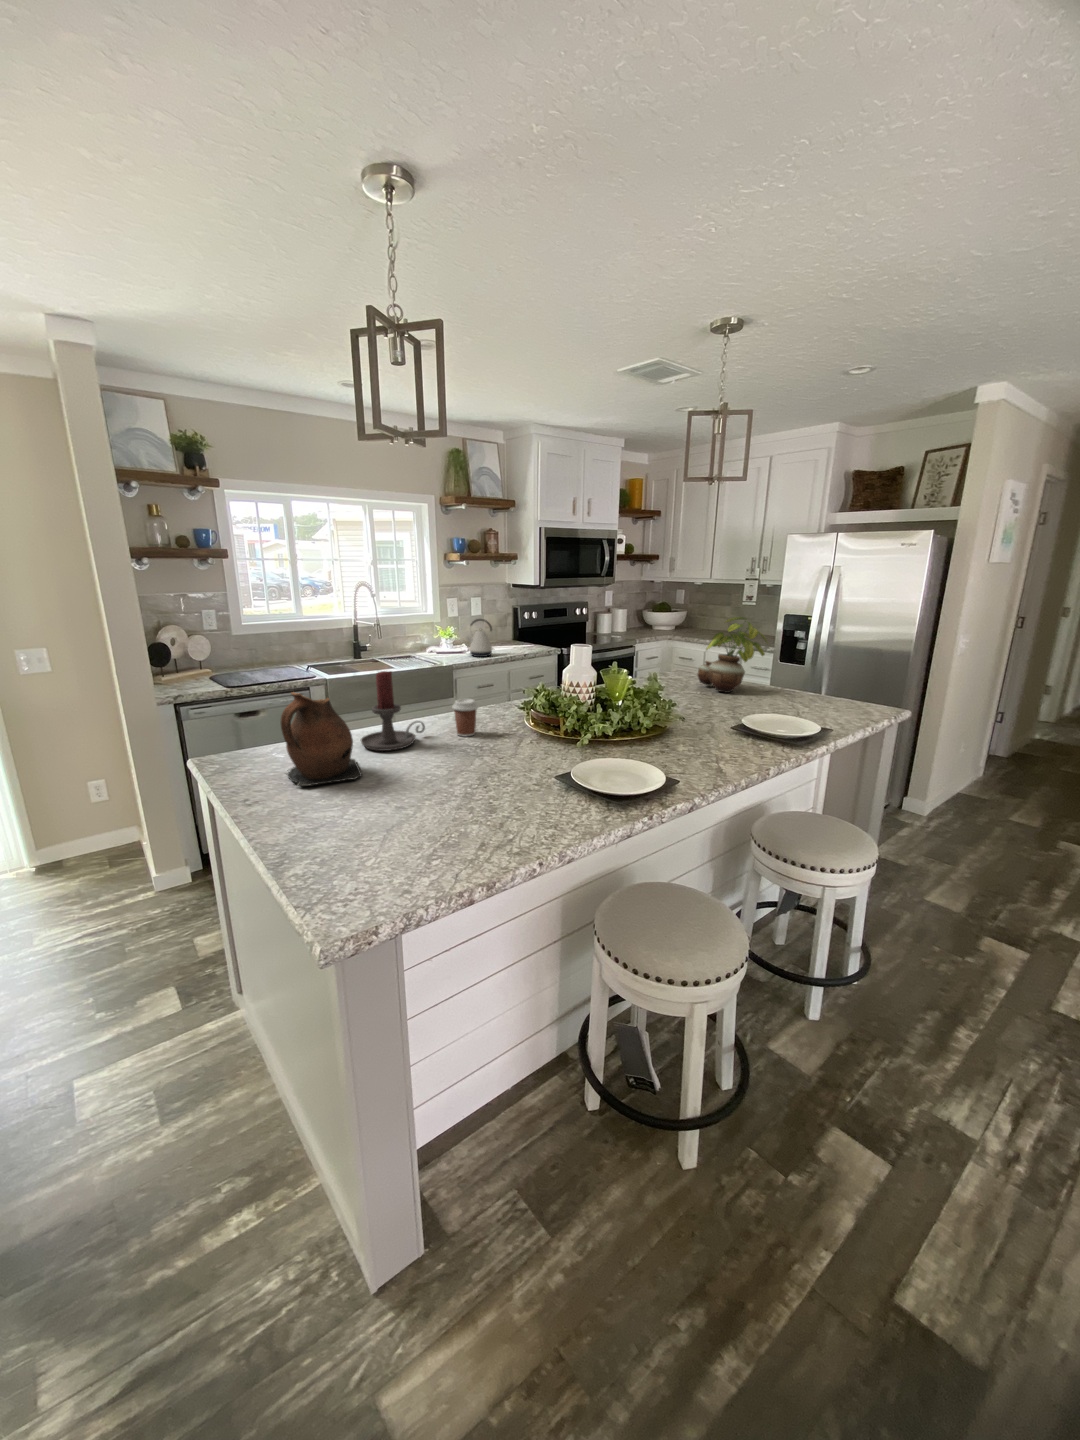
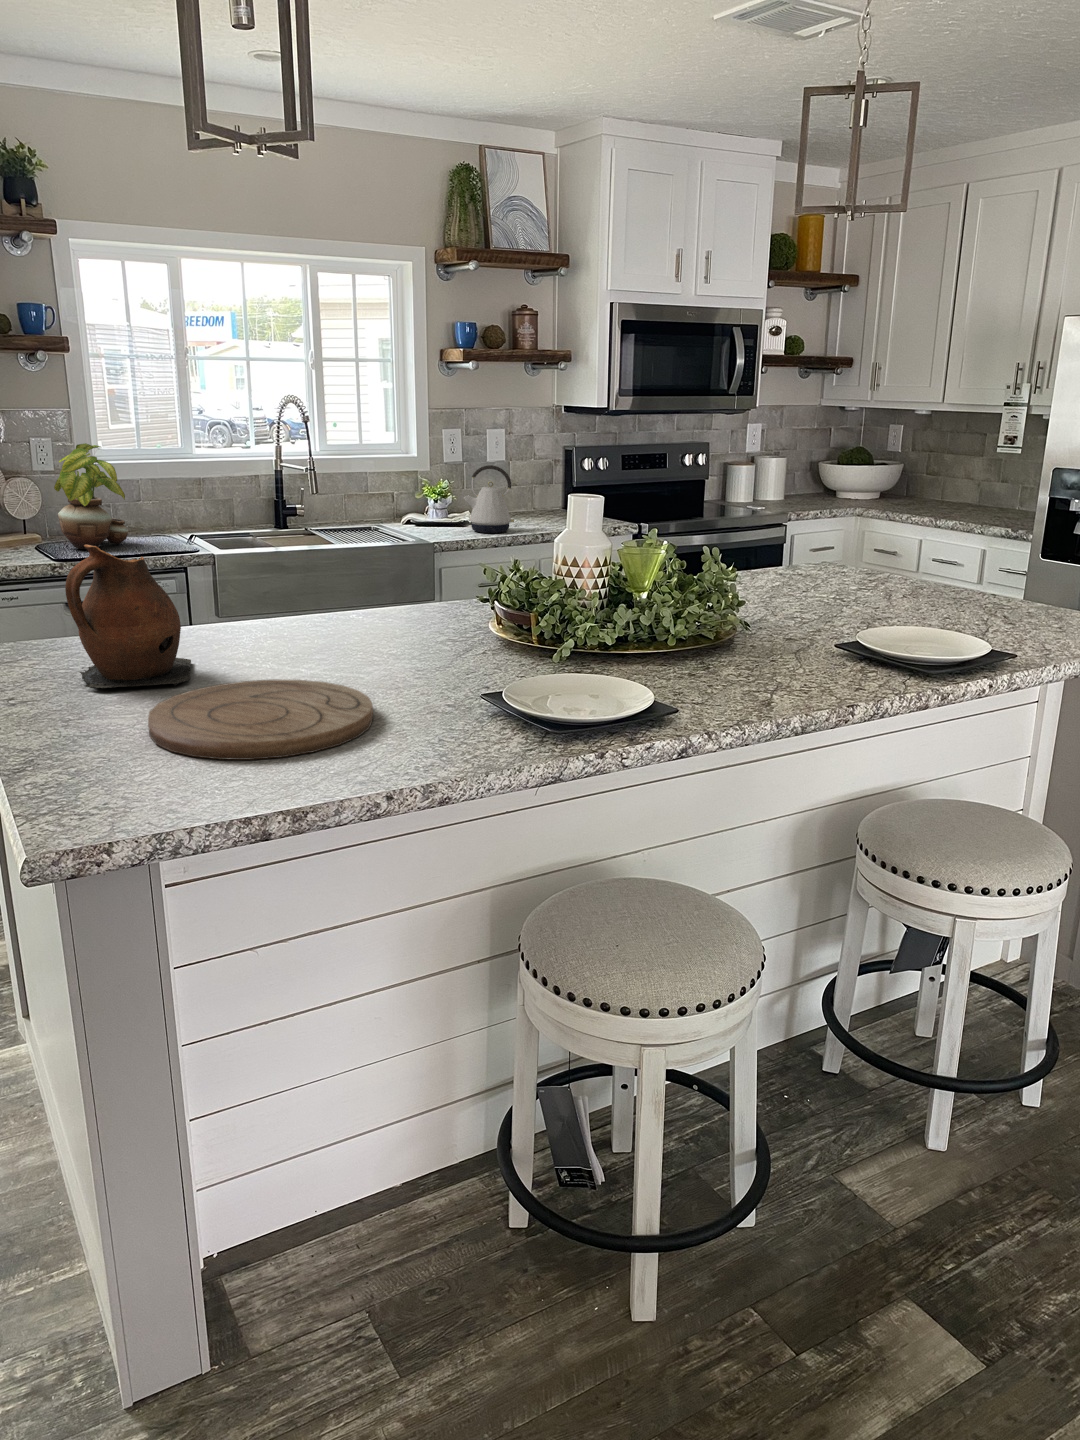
potted plant: present [698,617,767,693] -> present [54,443,128,549]
candle holder: present [360,671,425,751] -> none [209,524,318,652]
coffee cup: present [452,699,478,736] -> none [361,579,403,640]
cutting board: none [353,773,499,841] -> present [148,679,373,760]

